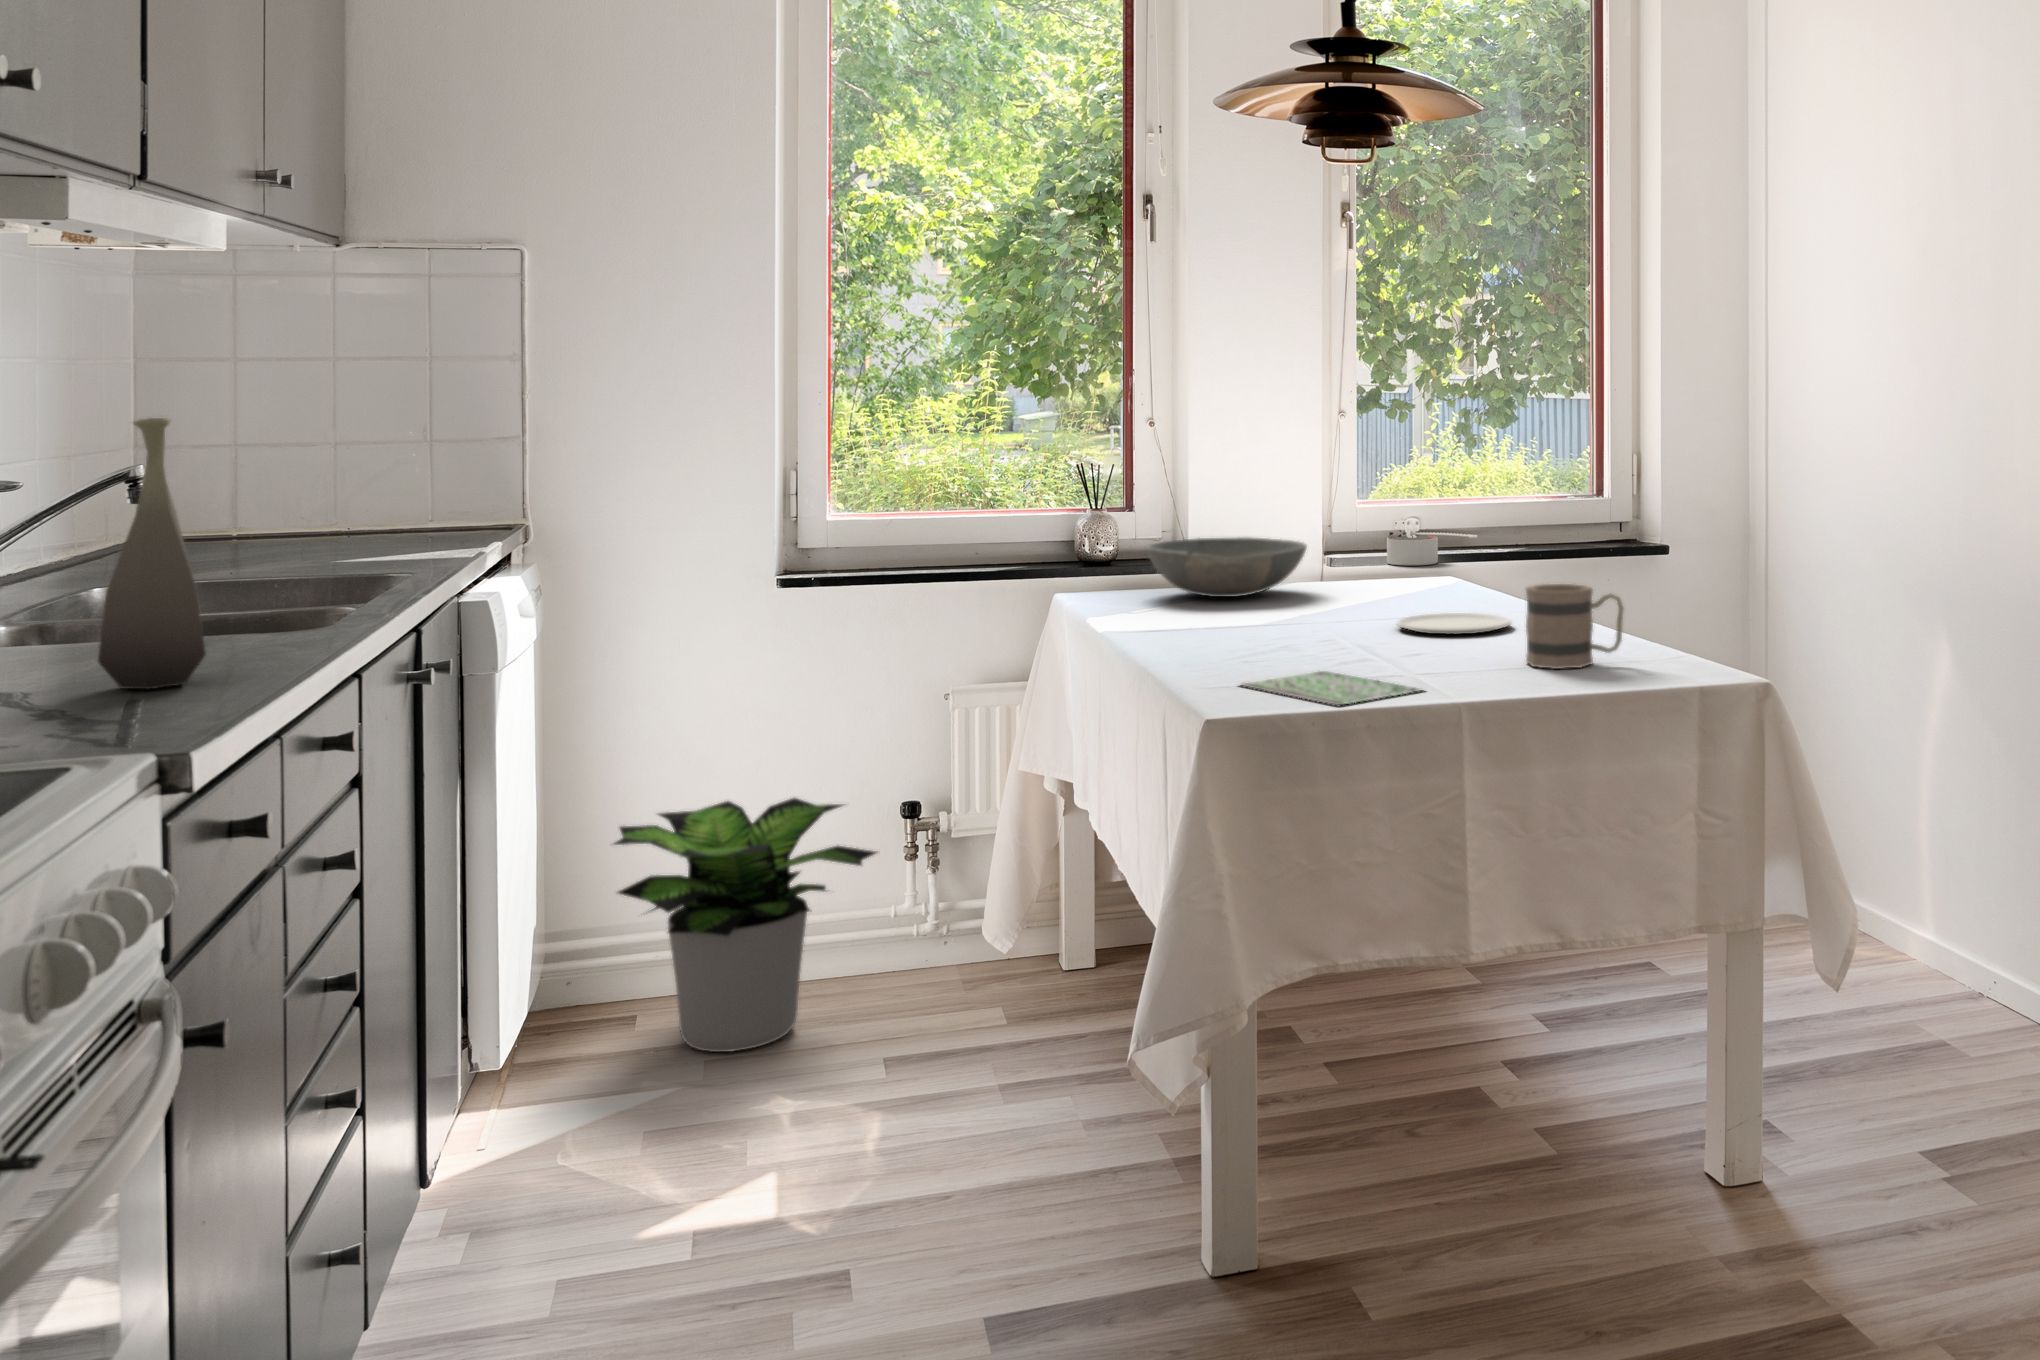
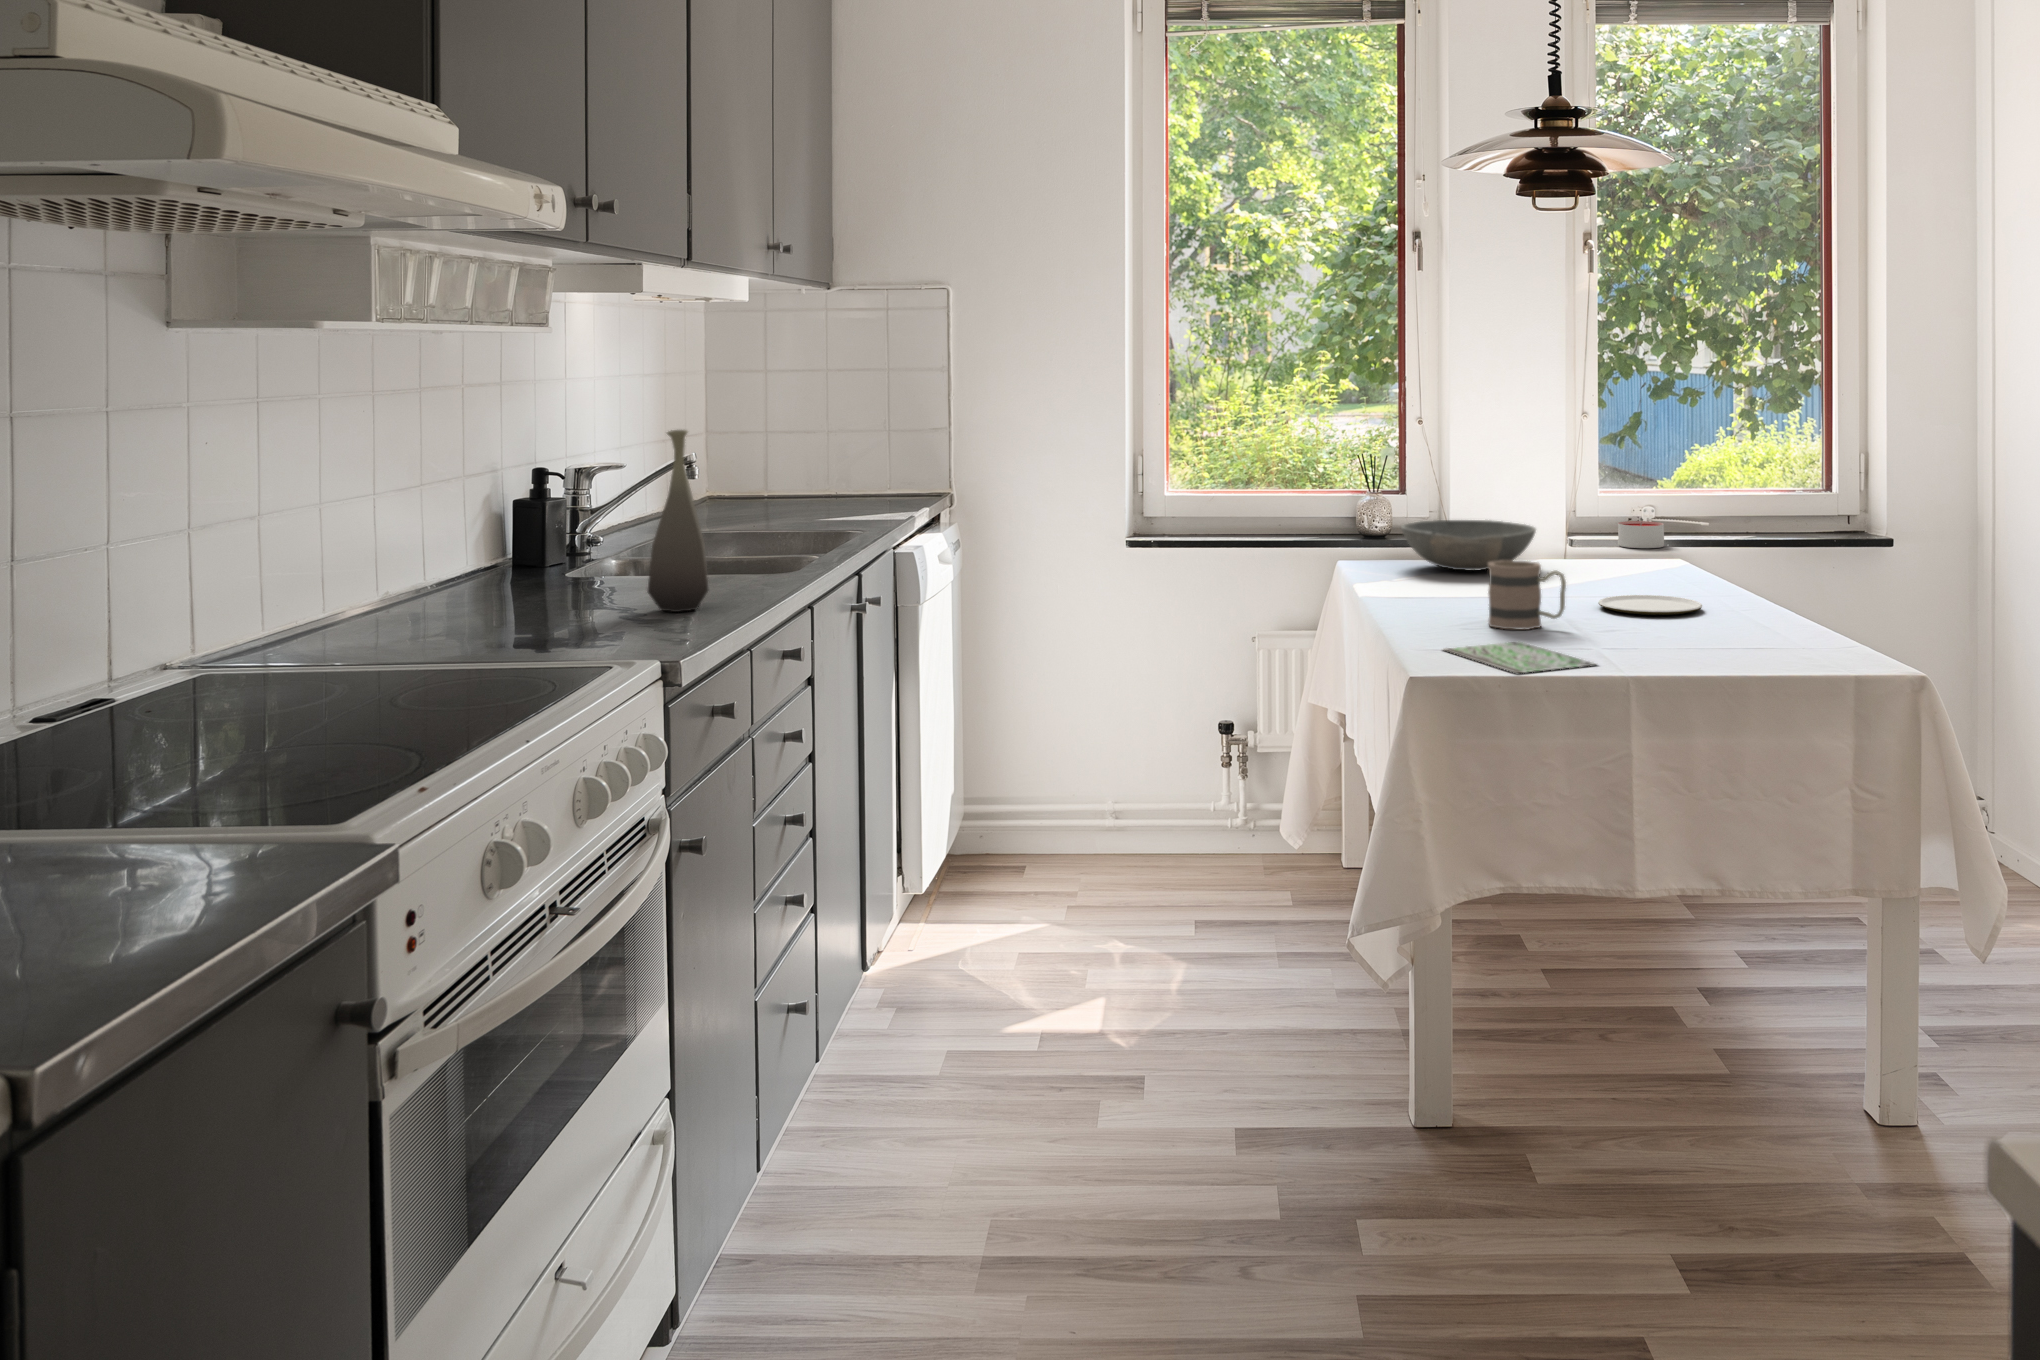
mug: present [1526,584,1624,669] -> present [1488,561,1566,630]
potted plant: present [614,798,876,1052] -> none [1003,707,1197,899]

